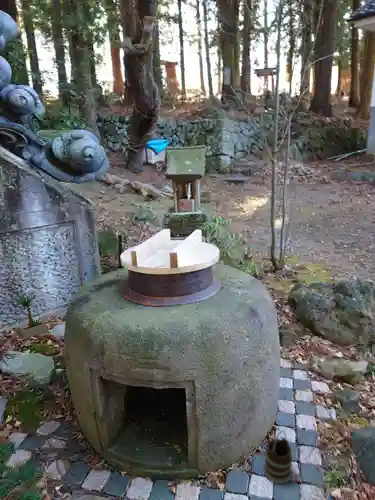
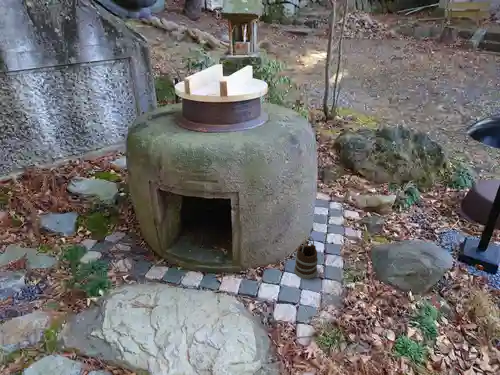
potted plant: present [14,292,47,339] -> none [73,125,108,171]

